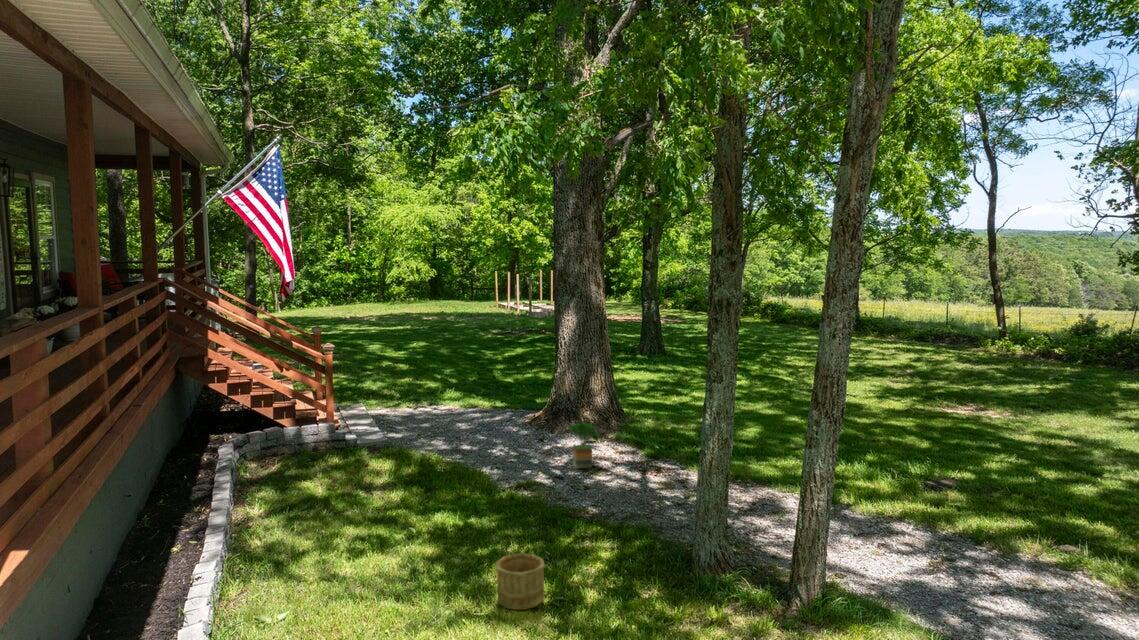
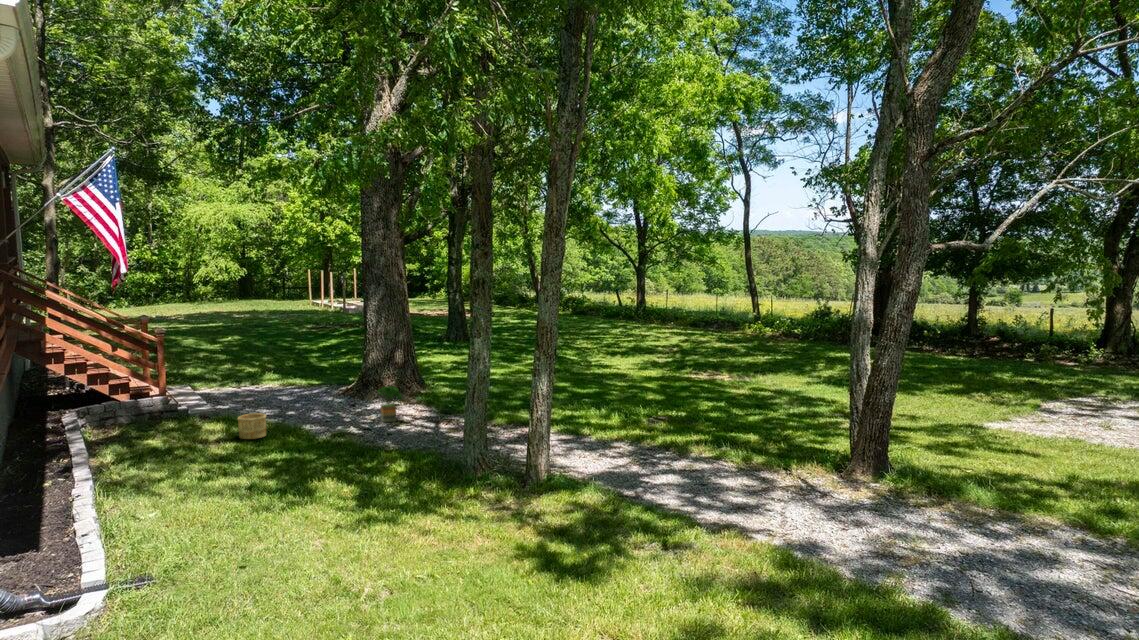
wooden bucket: present [495,554,545,610] -> present [237,413,266,439]

